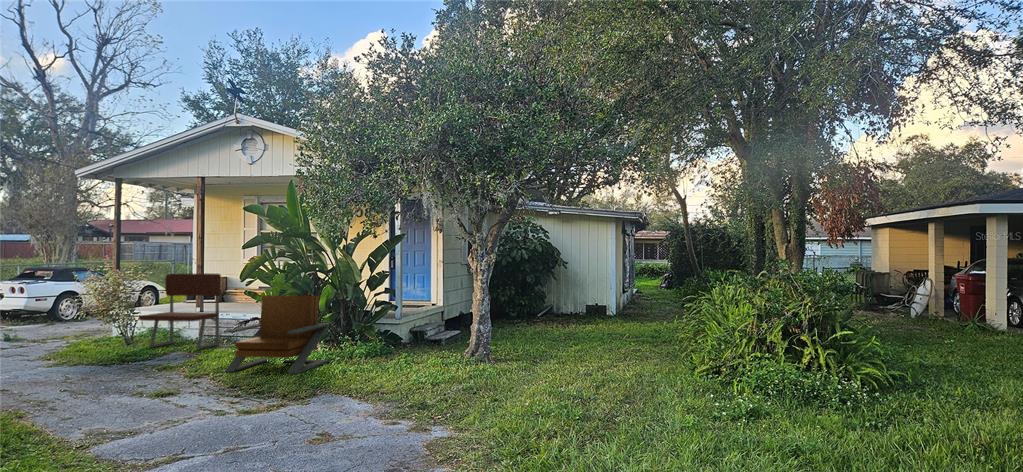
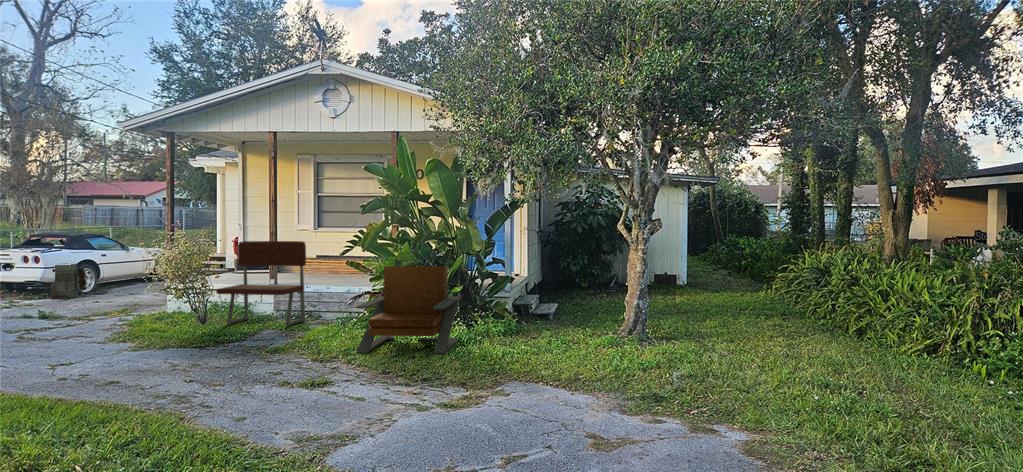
trash can: none [34,294,68,325] -> present [51,264,88,299]

